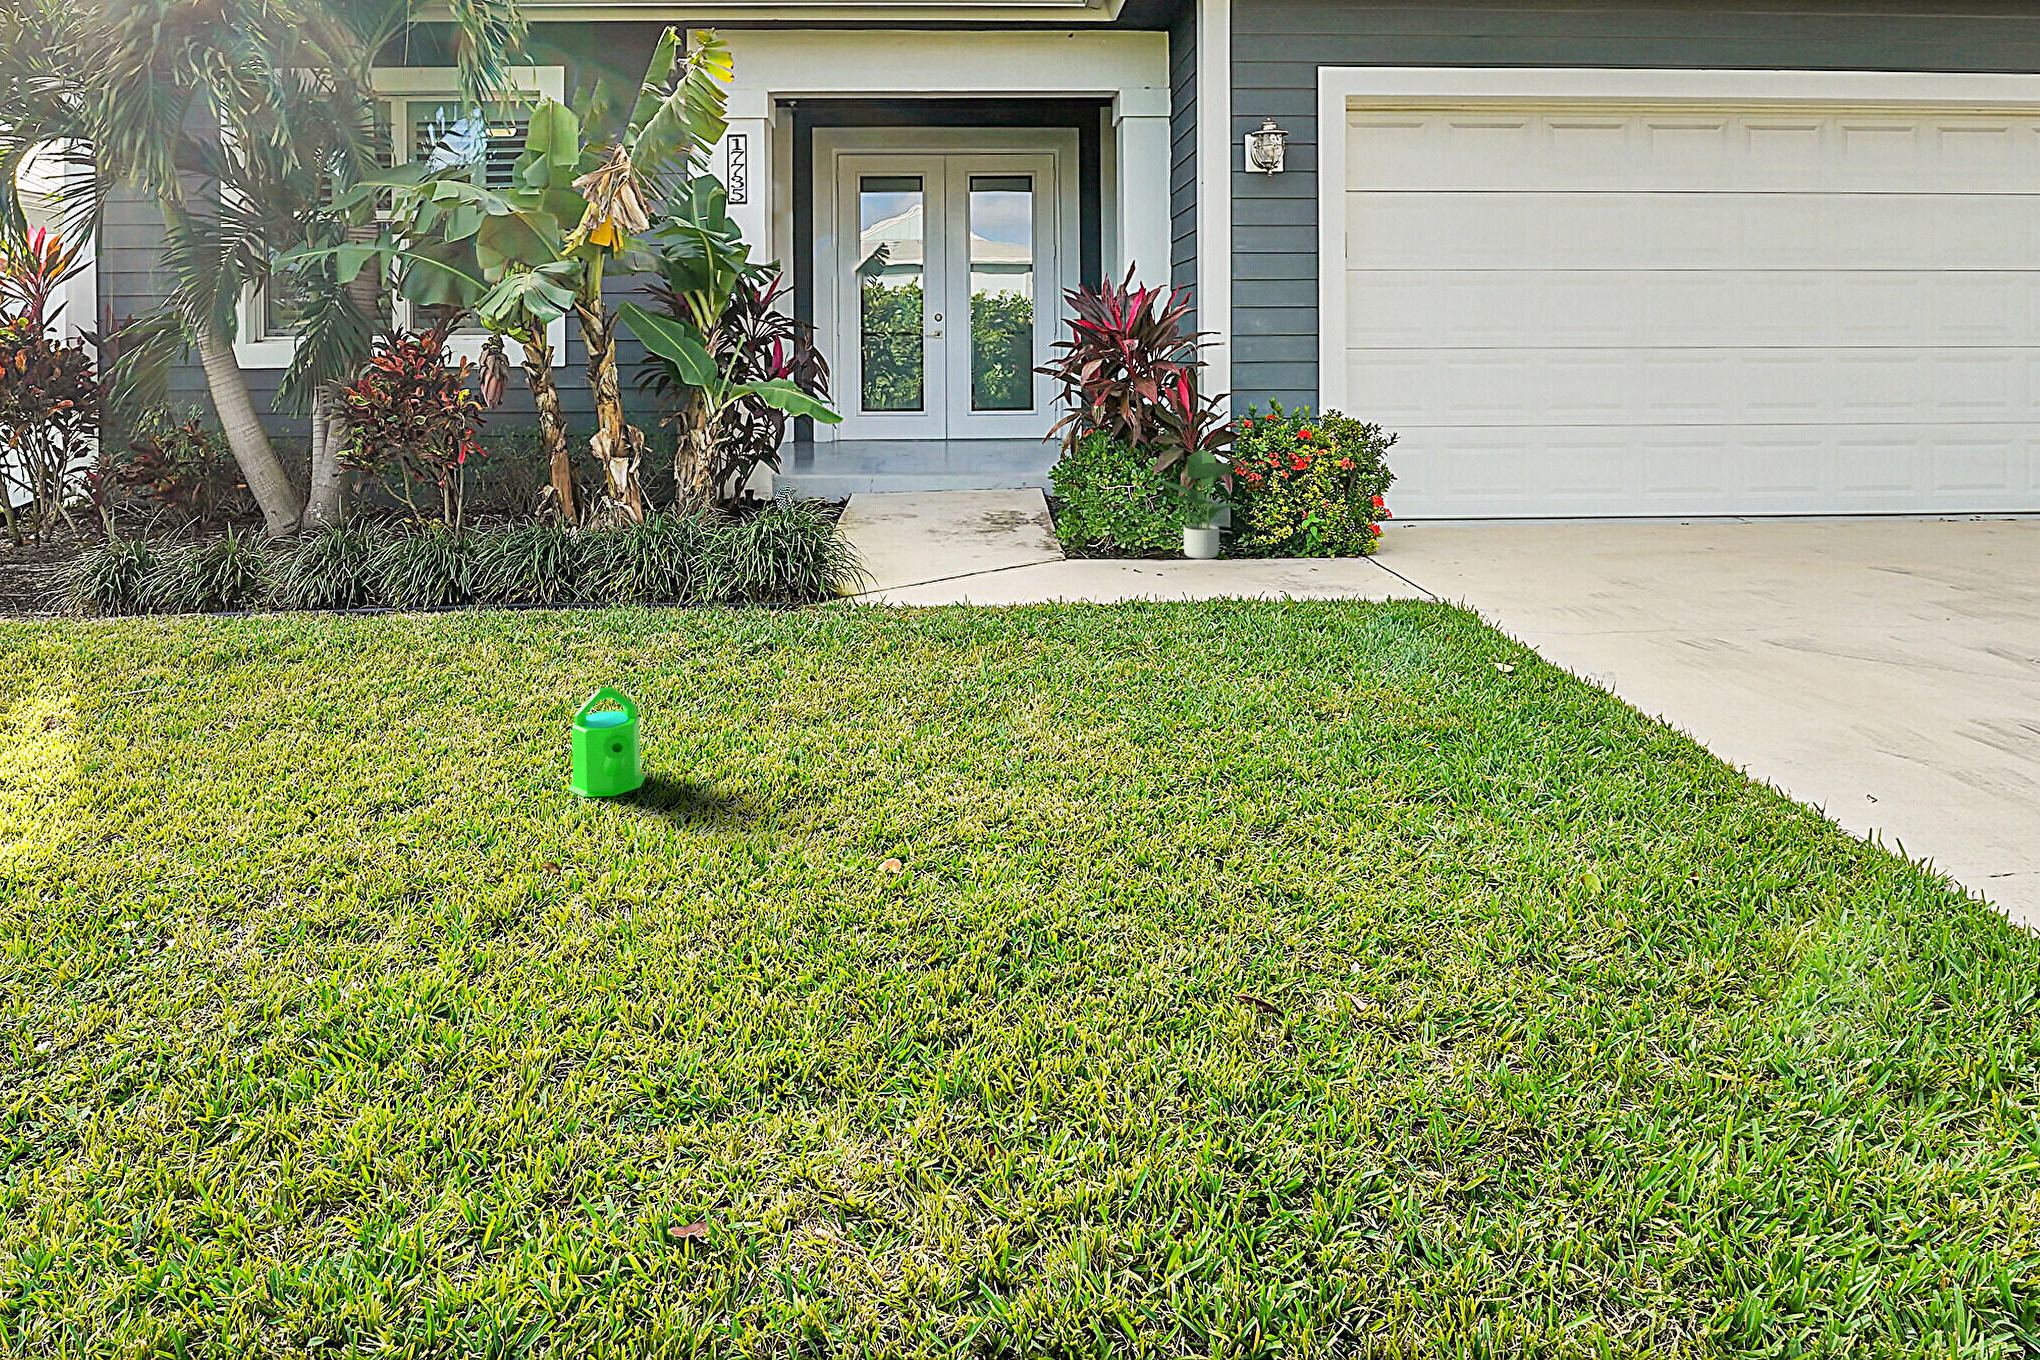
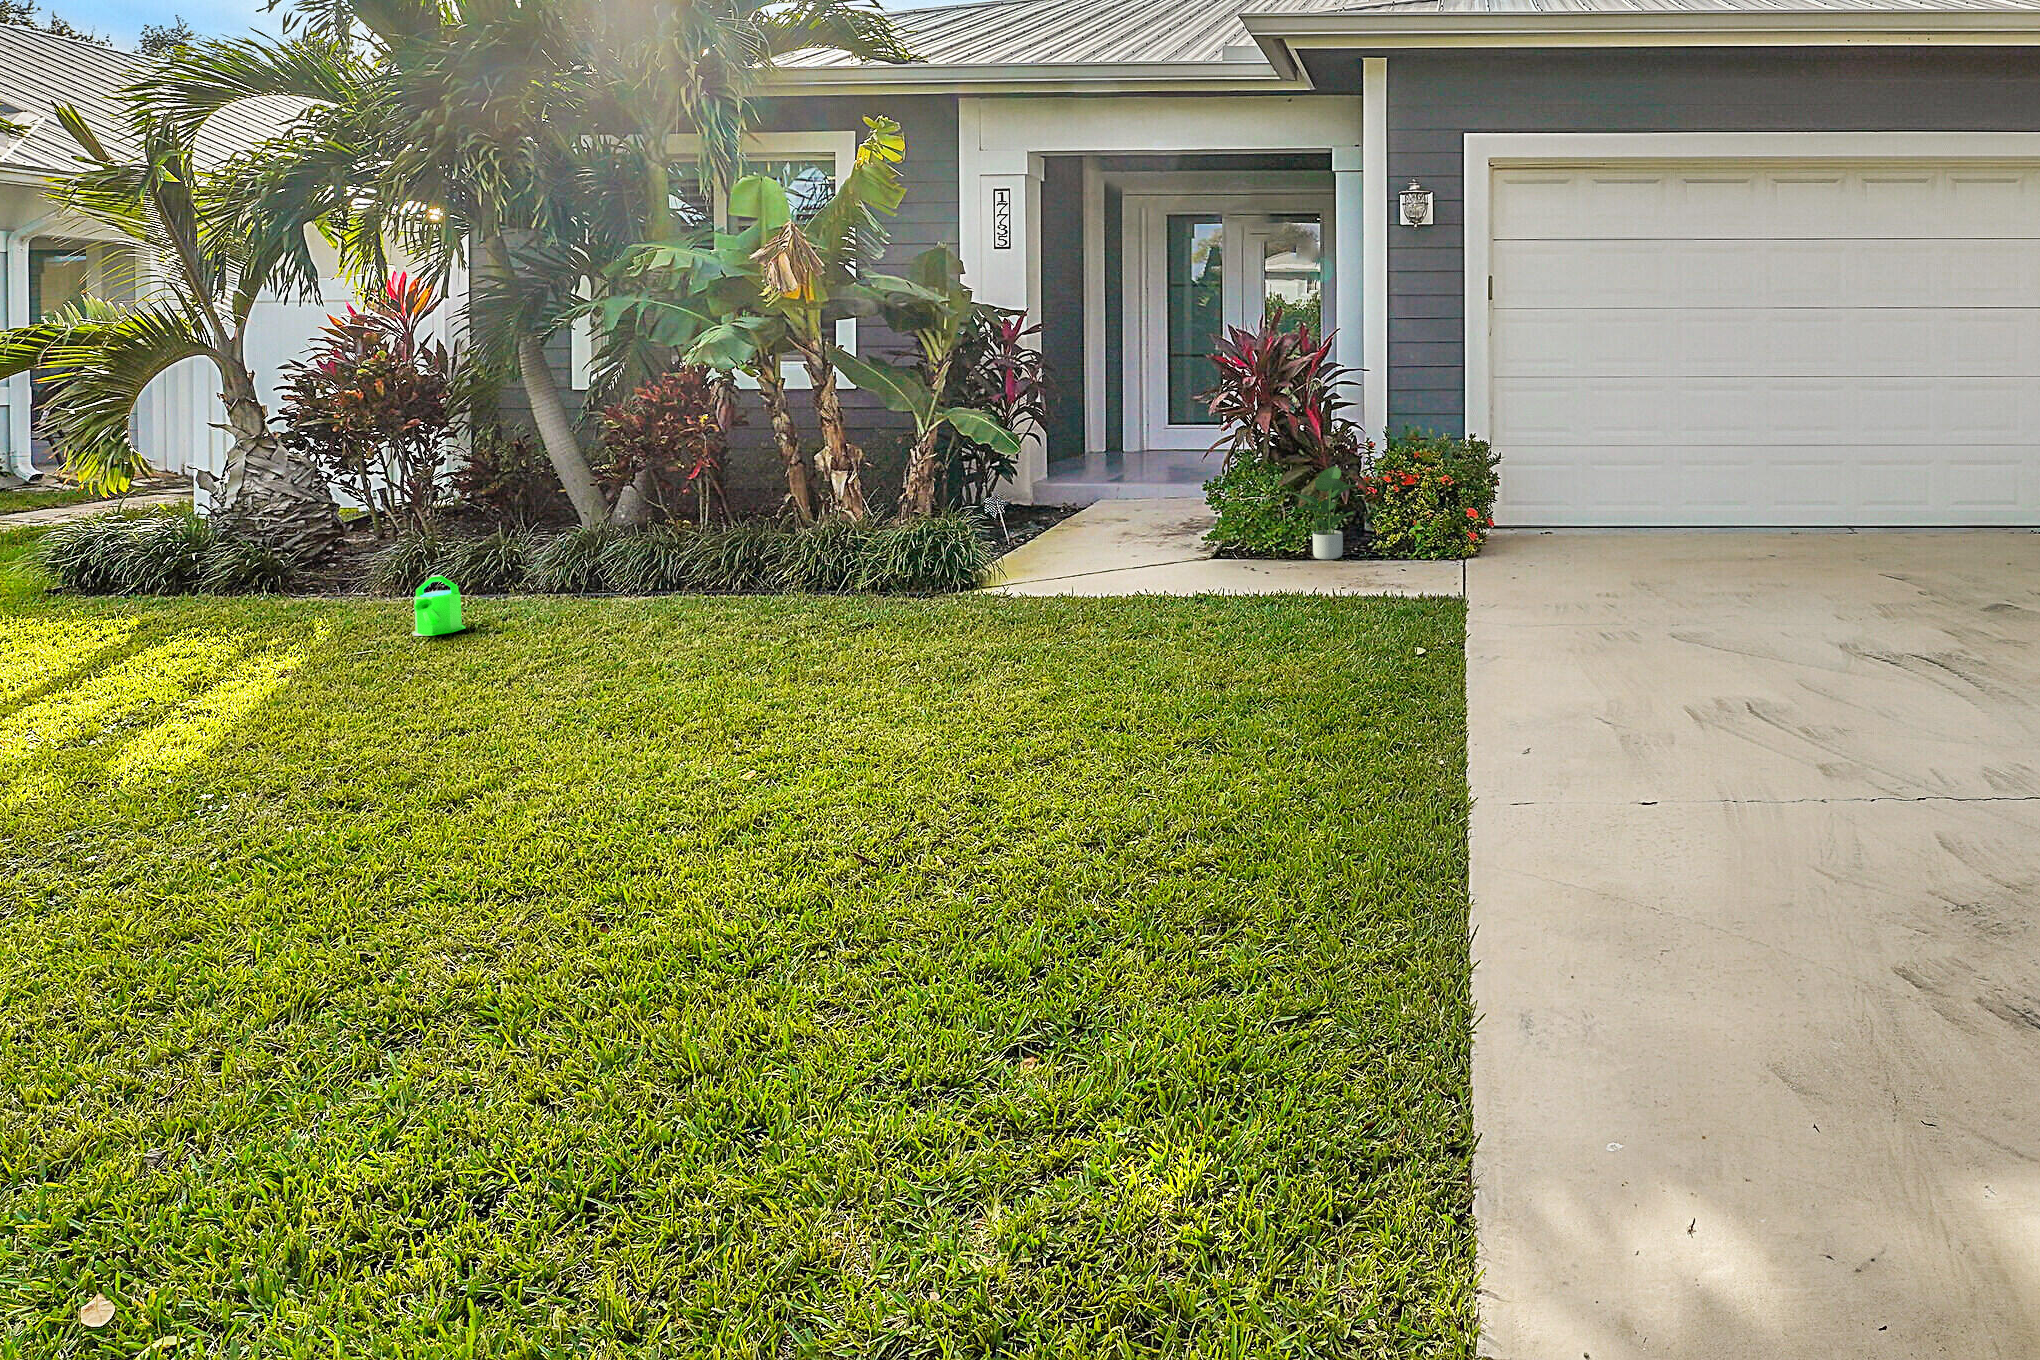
watering can: present [568,687,646,797] -> present [412,575,466,636]

